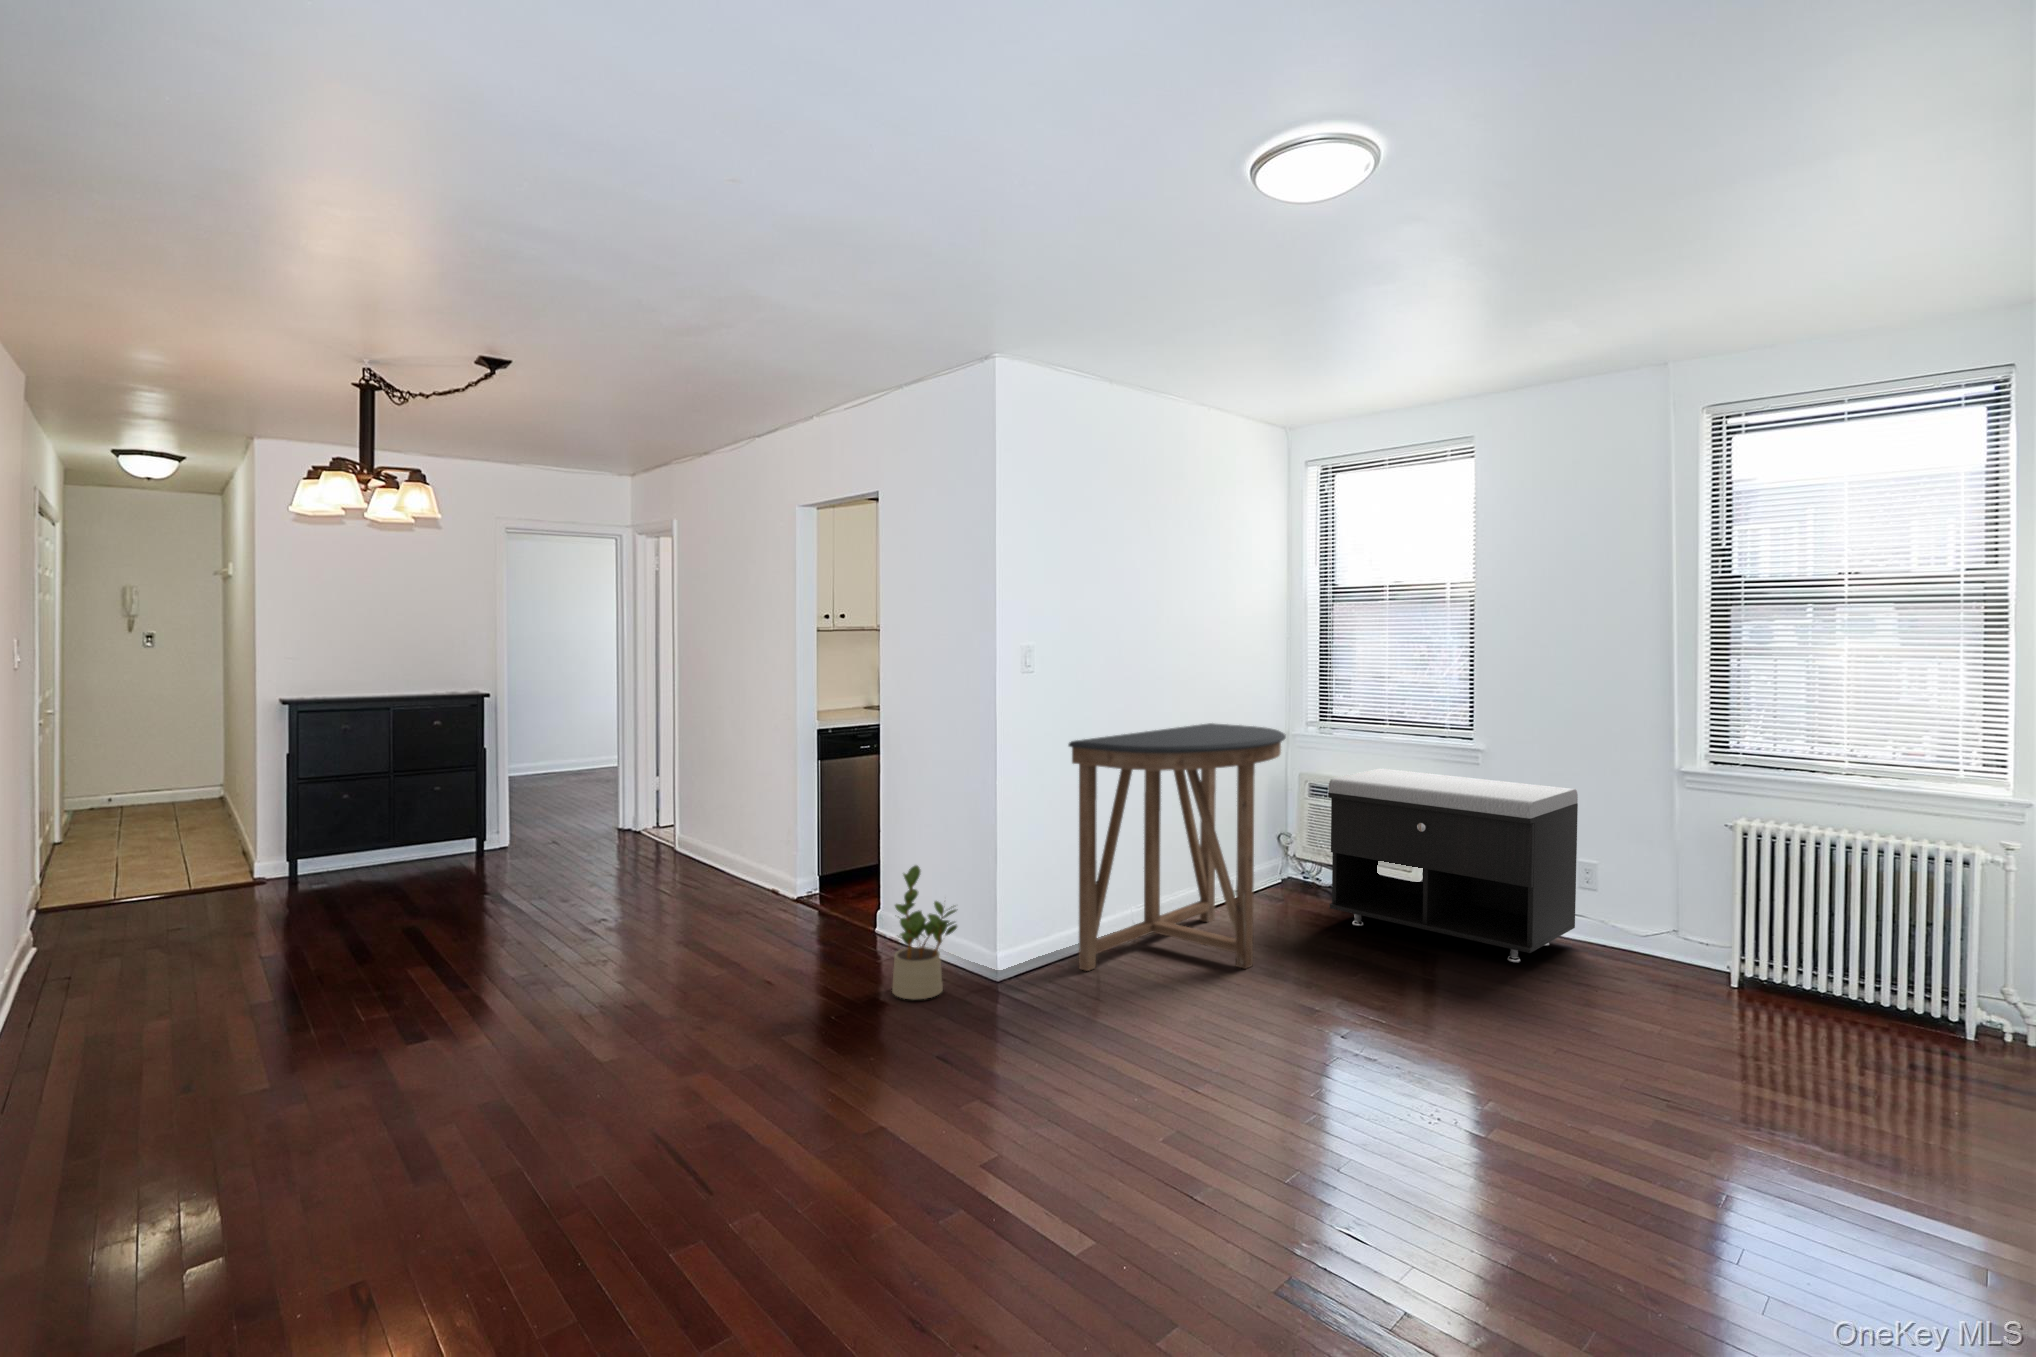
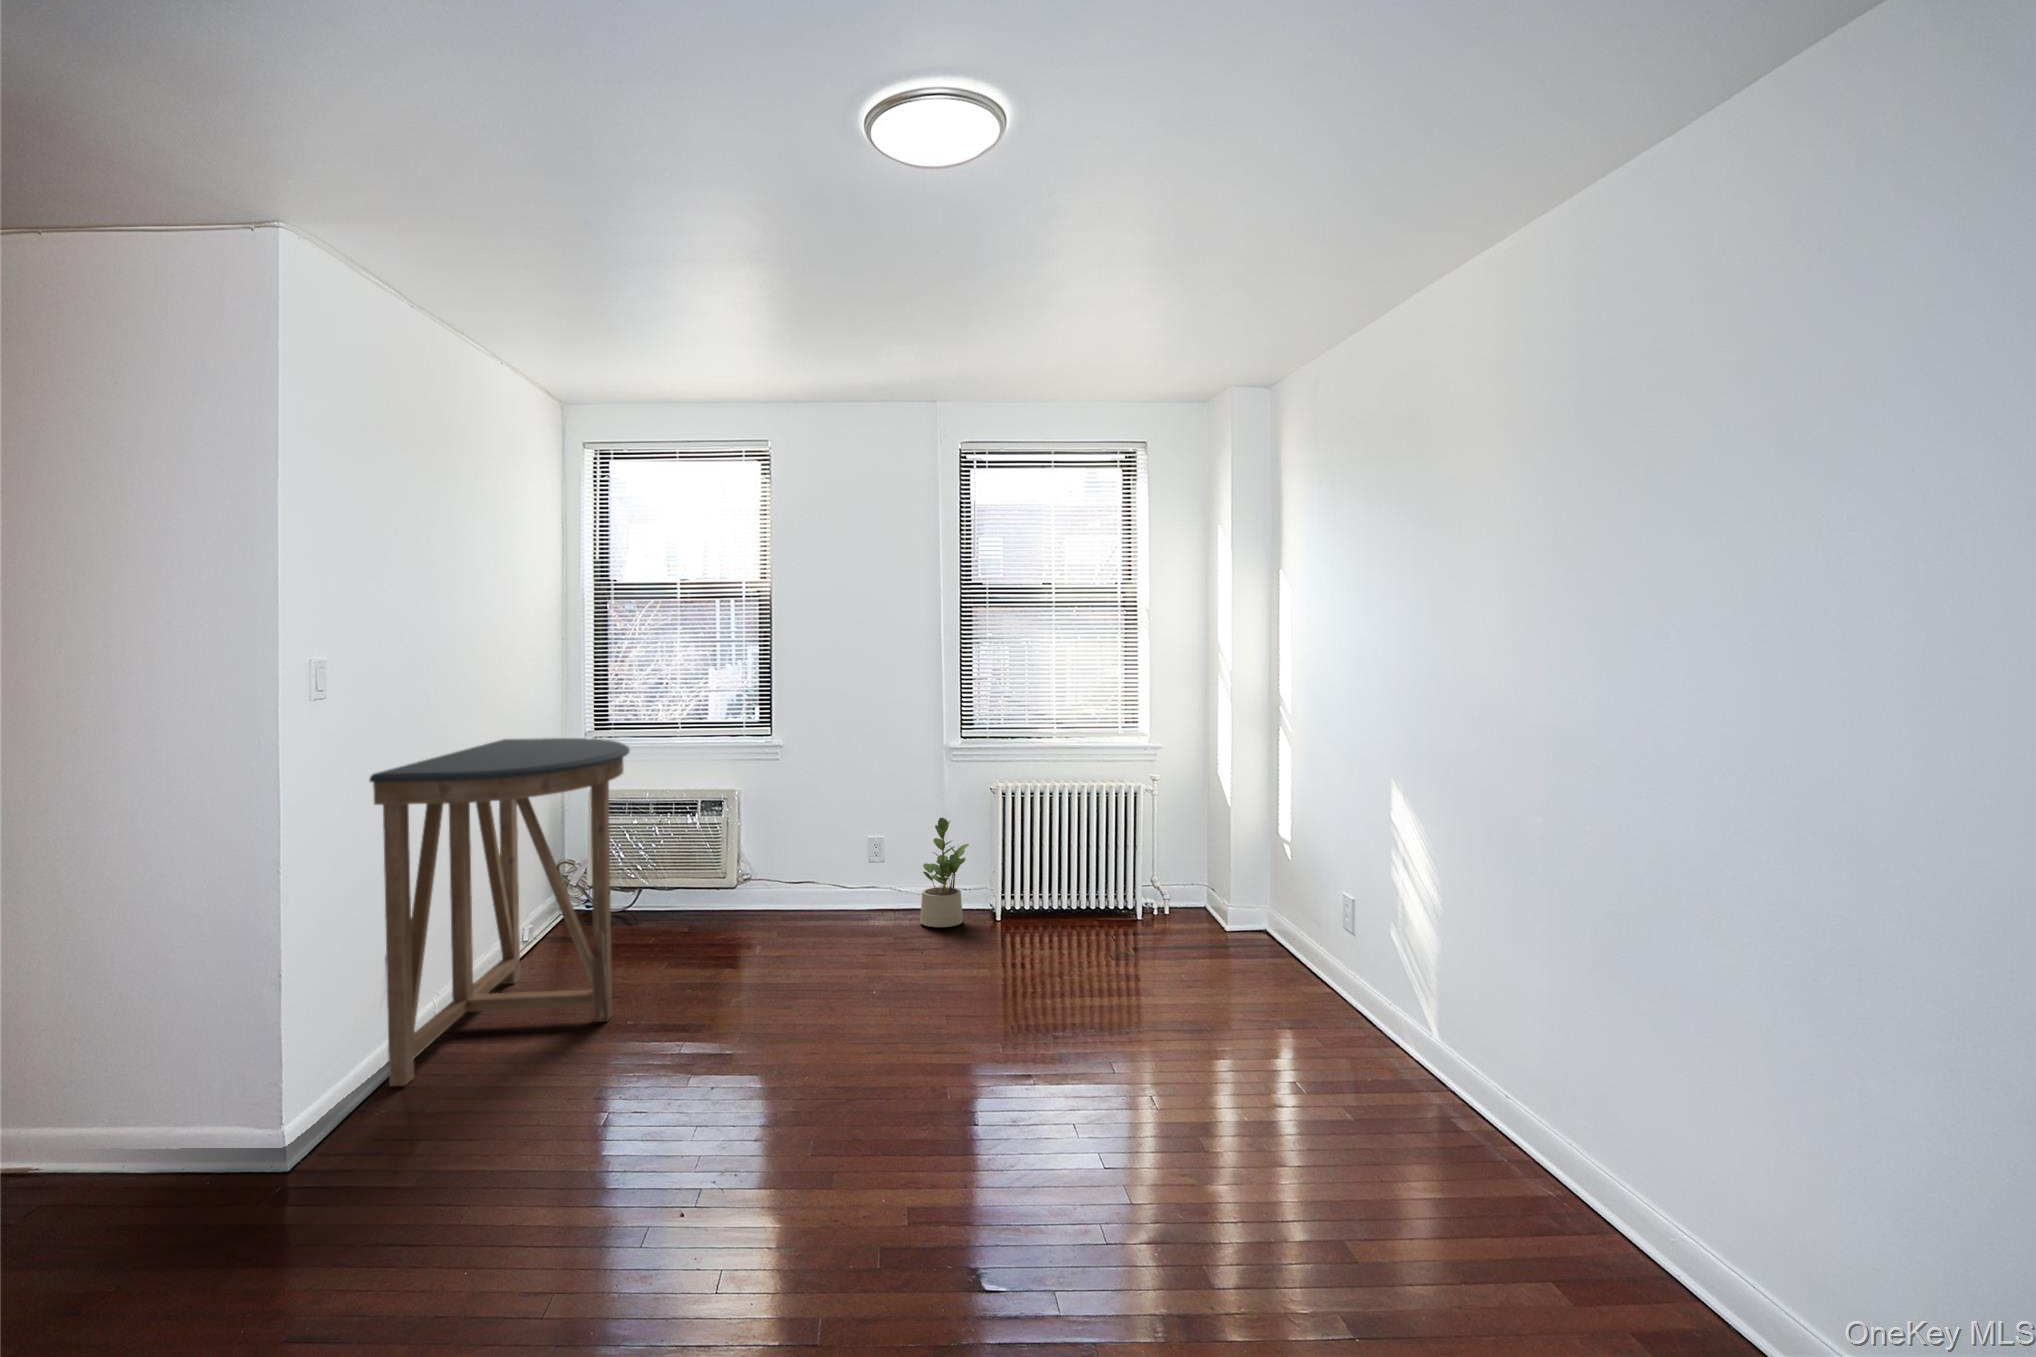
storage bench: present [1328,768,1578,963] -> none [650,773,875,946]
potted plant: present [892,865,957,1000] -> present [920,818,969,927]

